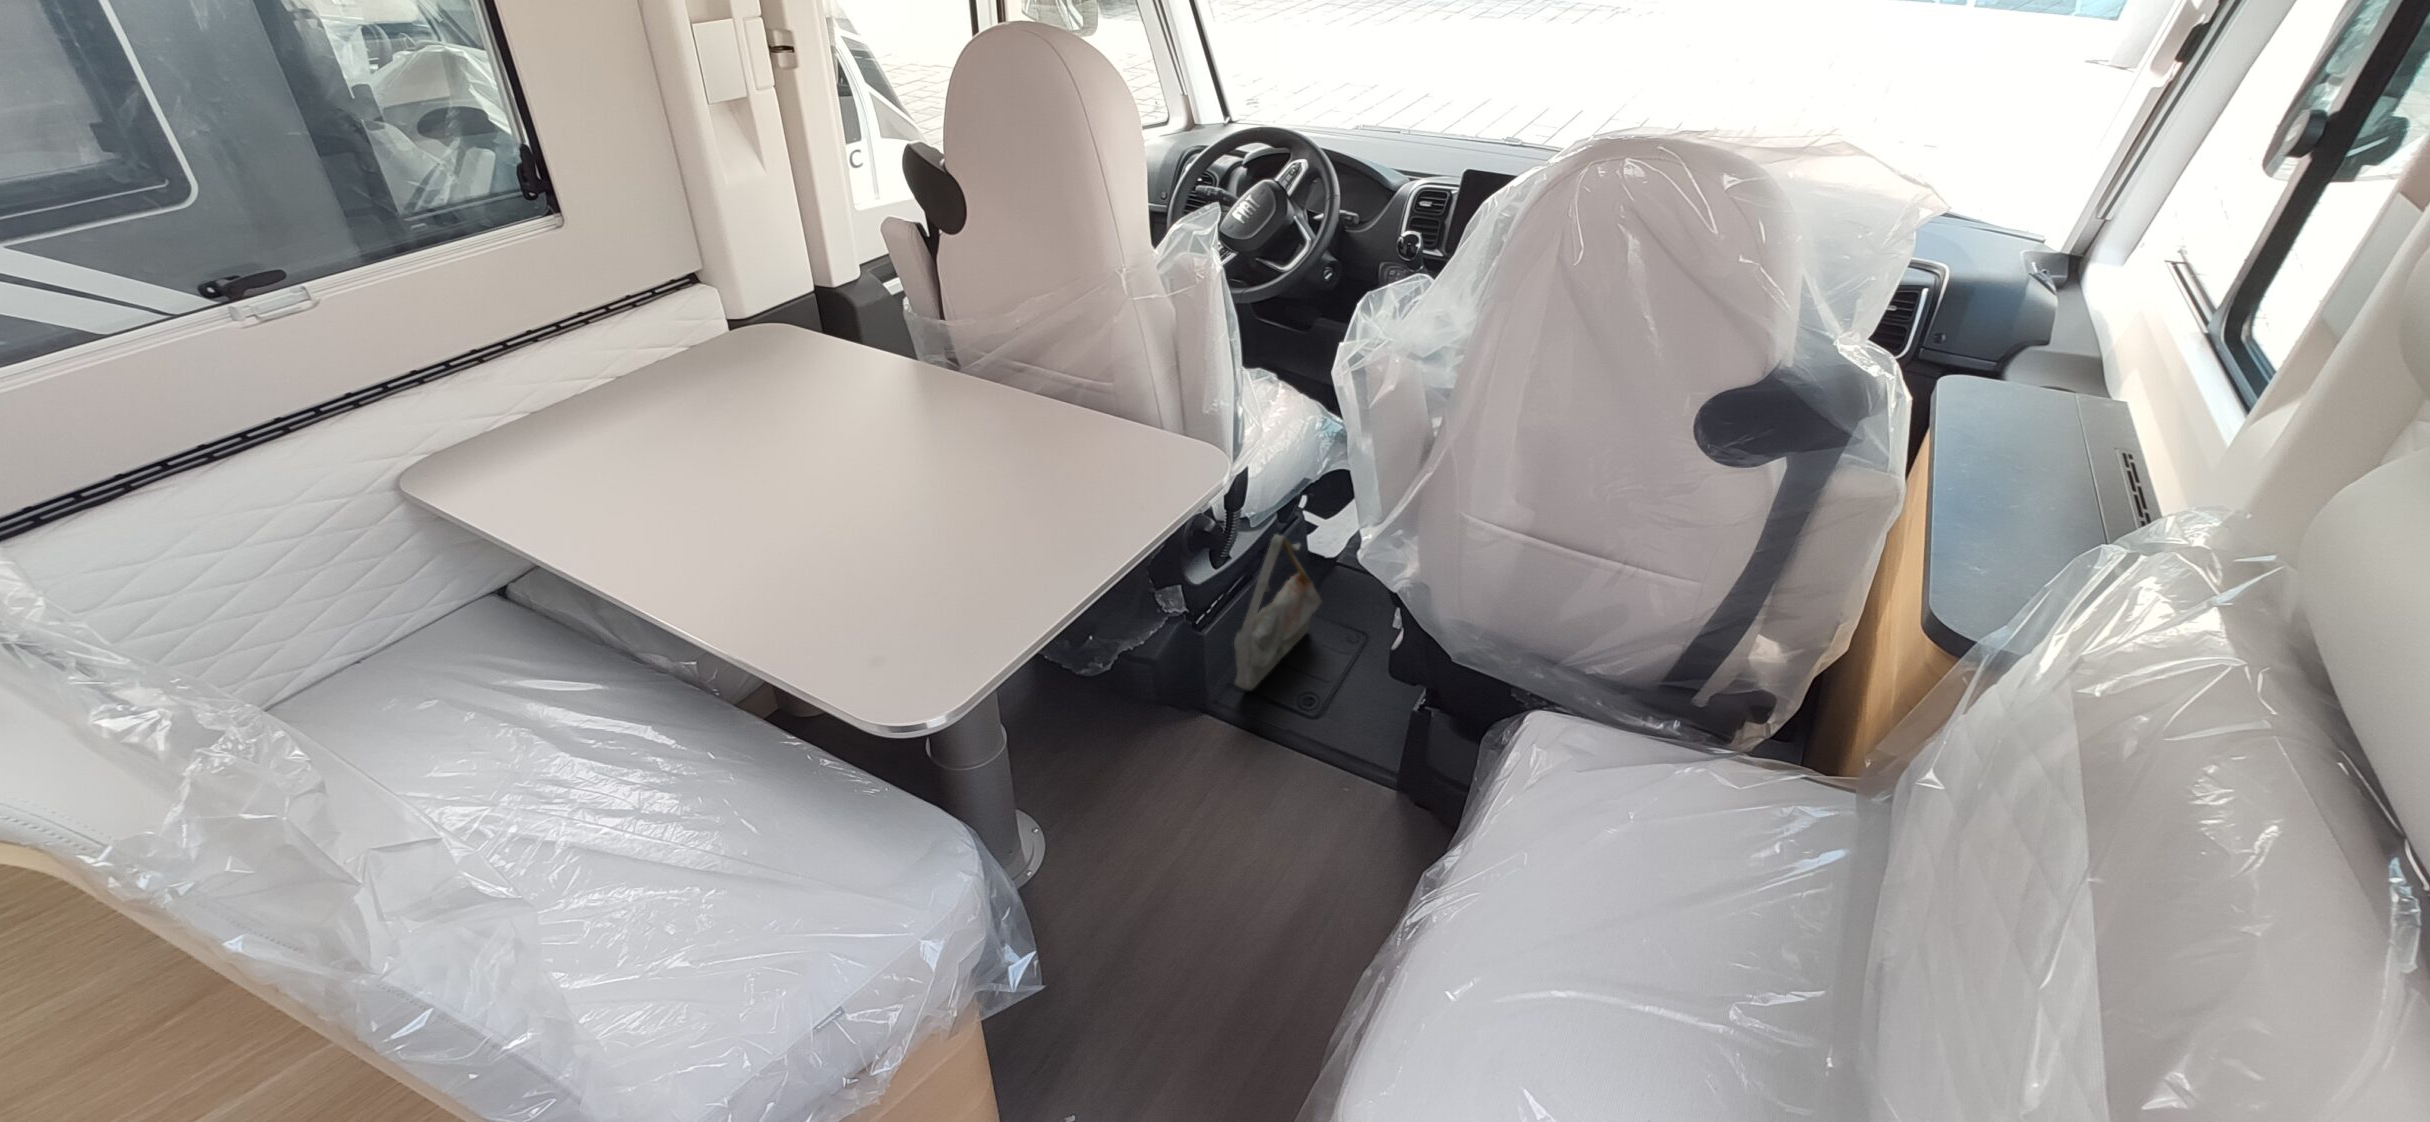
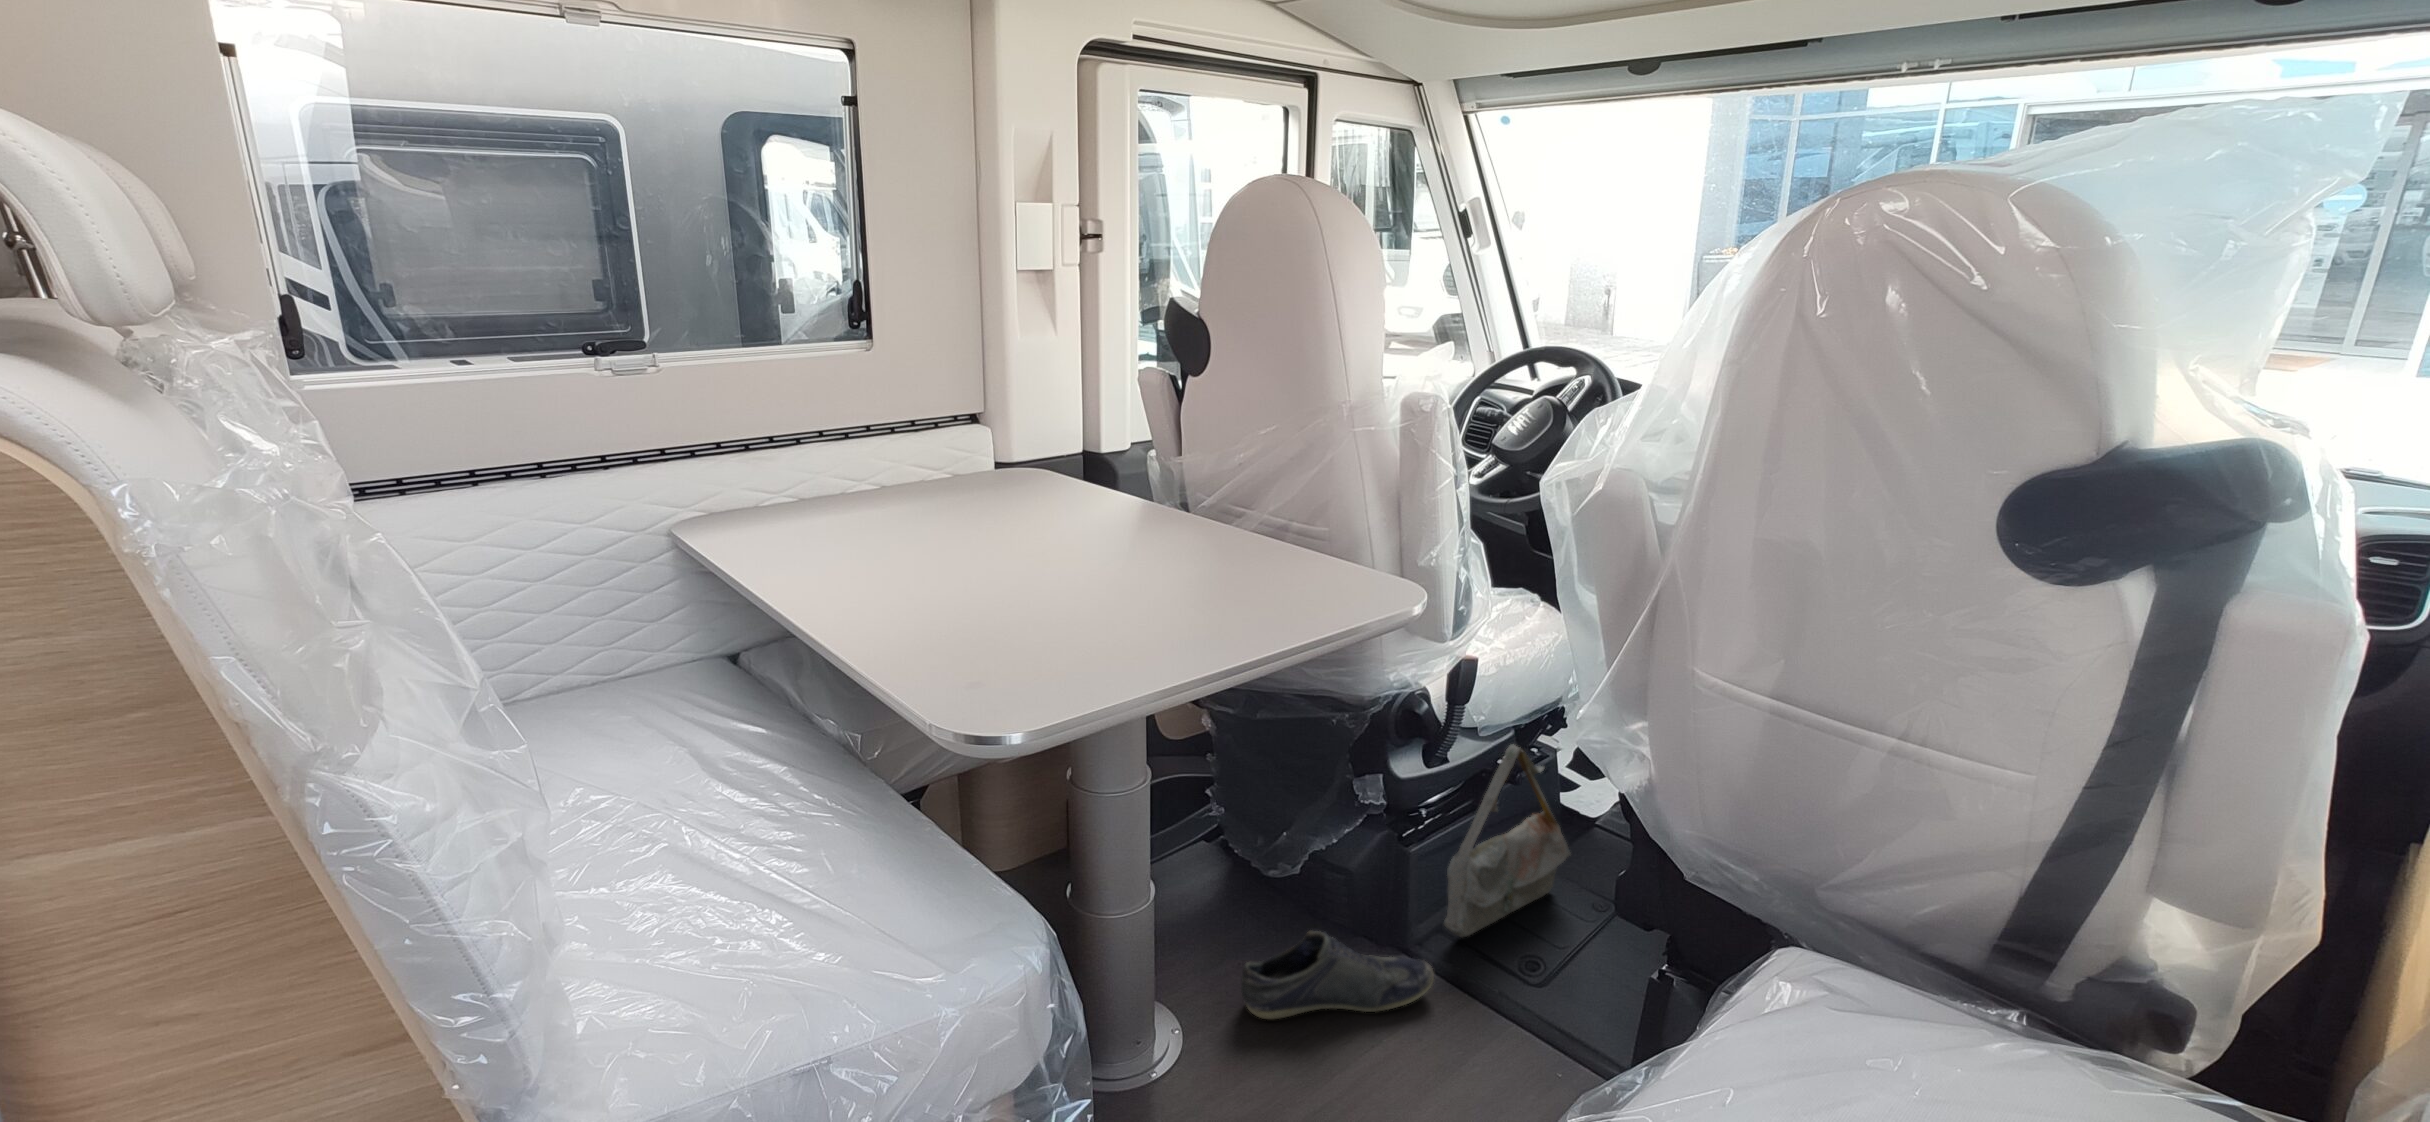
shoe: none [1089,722,1237,801] -> present [1241,931,1434,1019]

